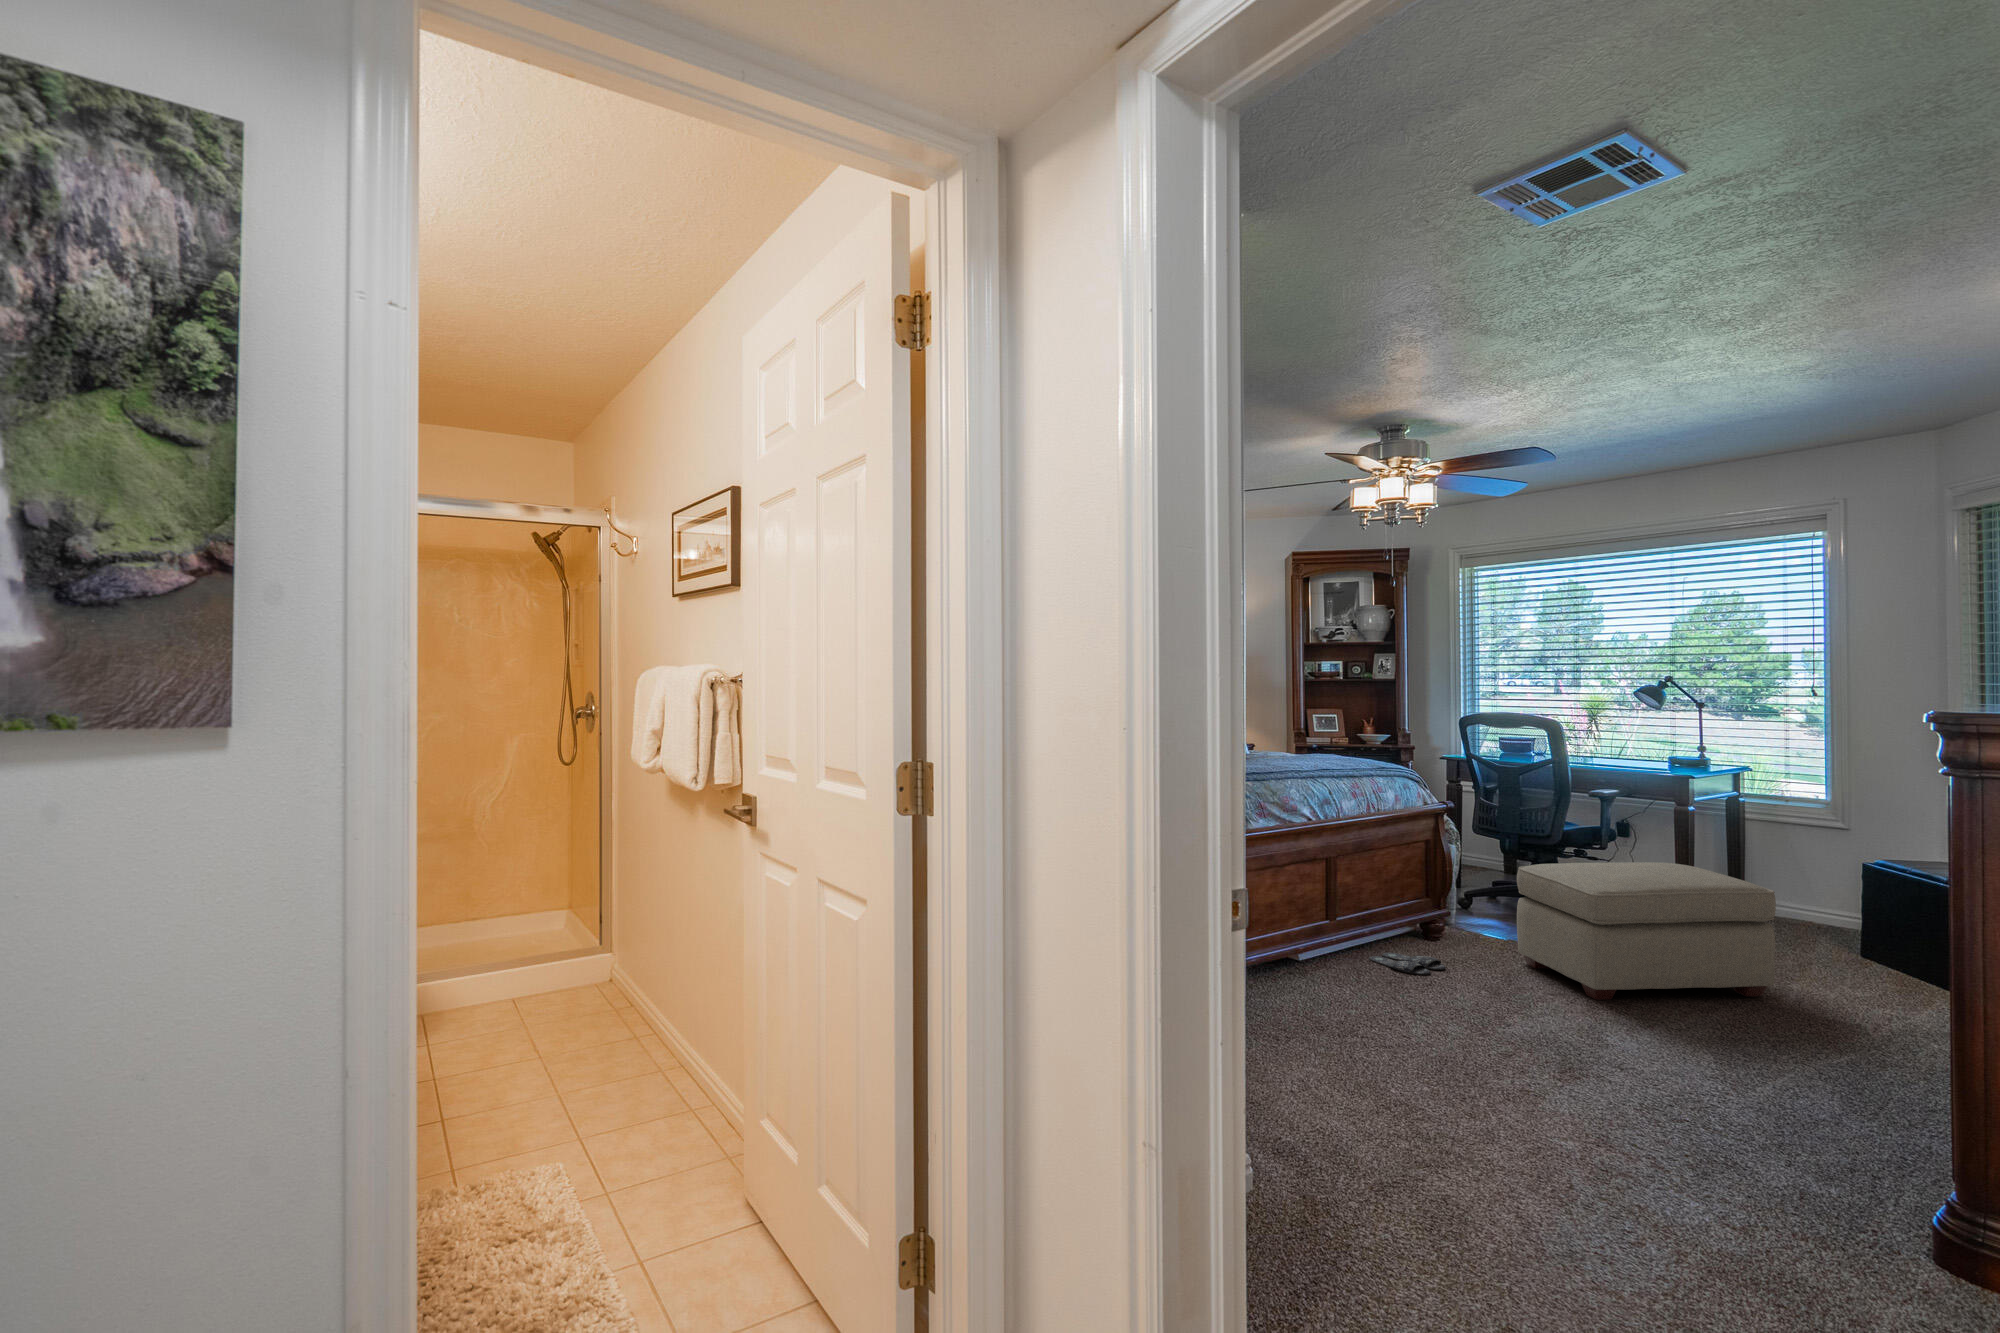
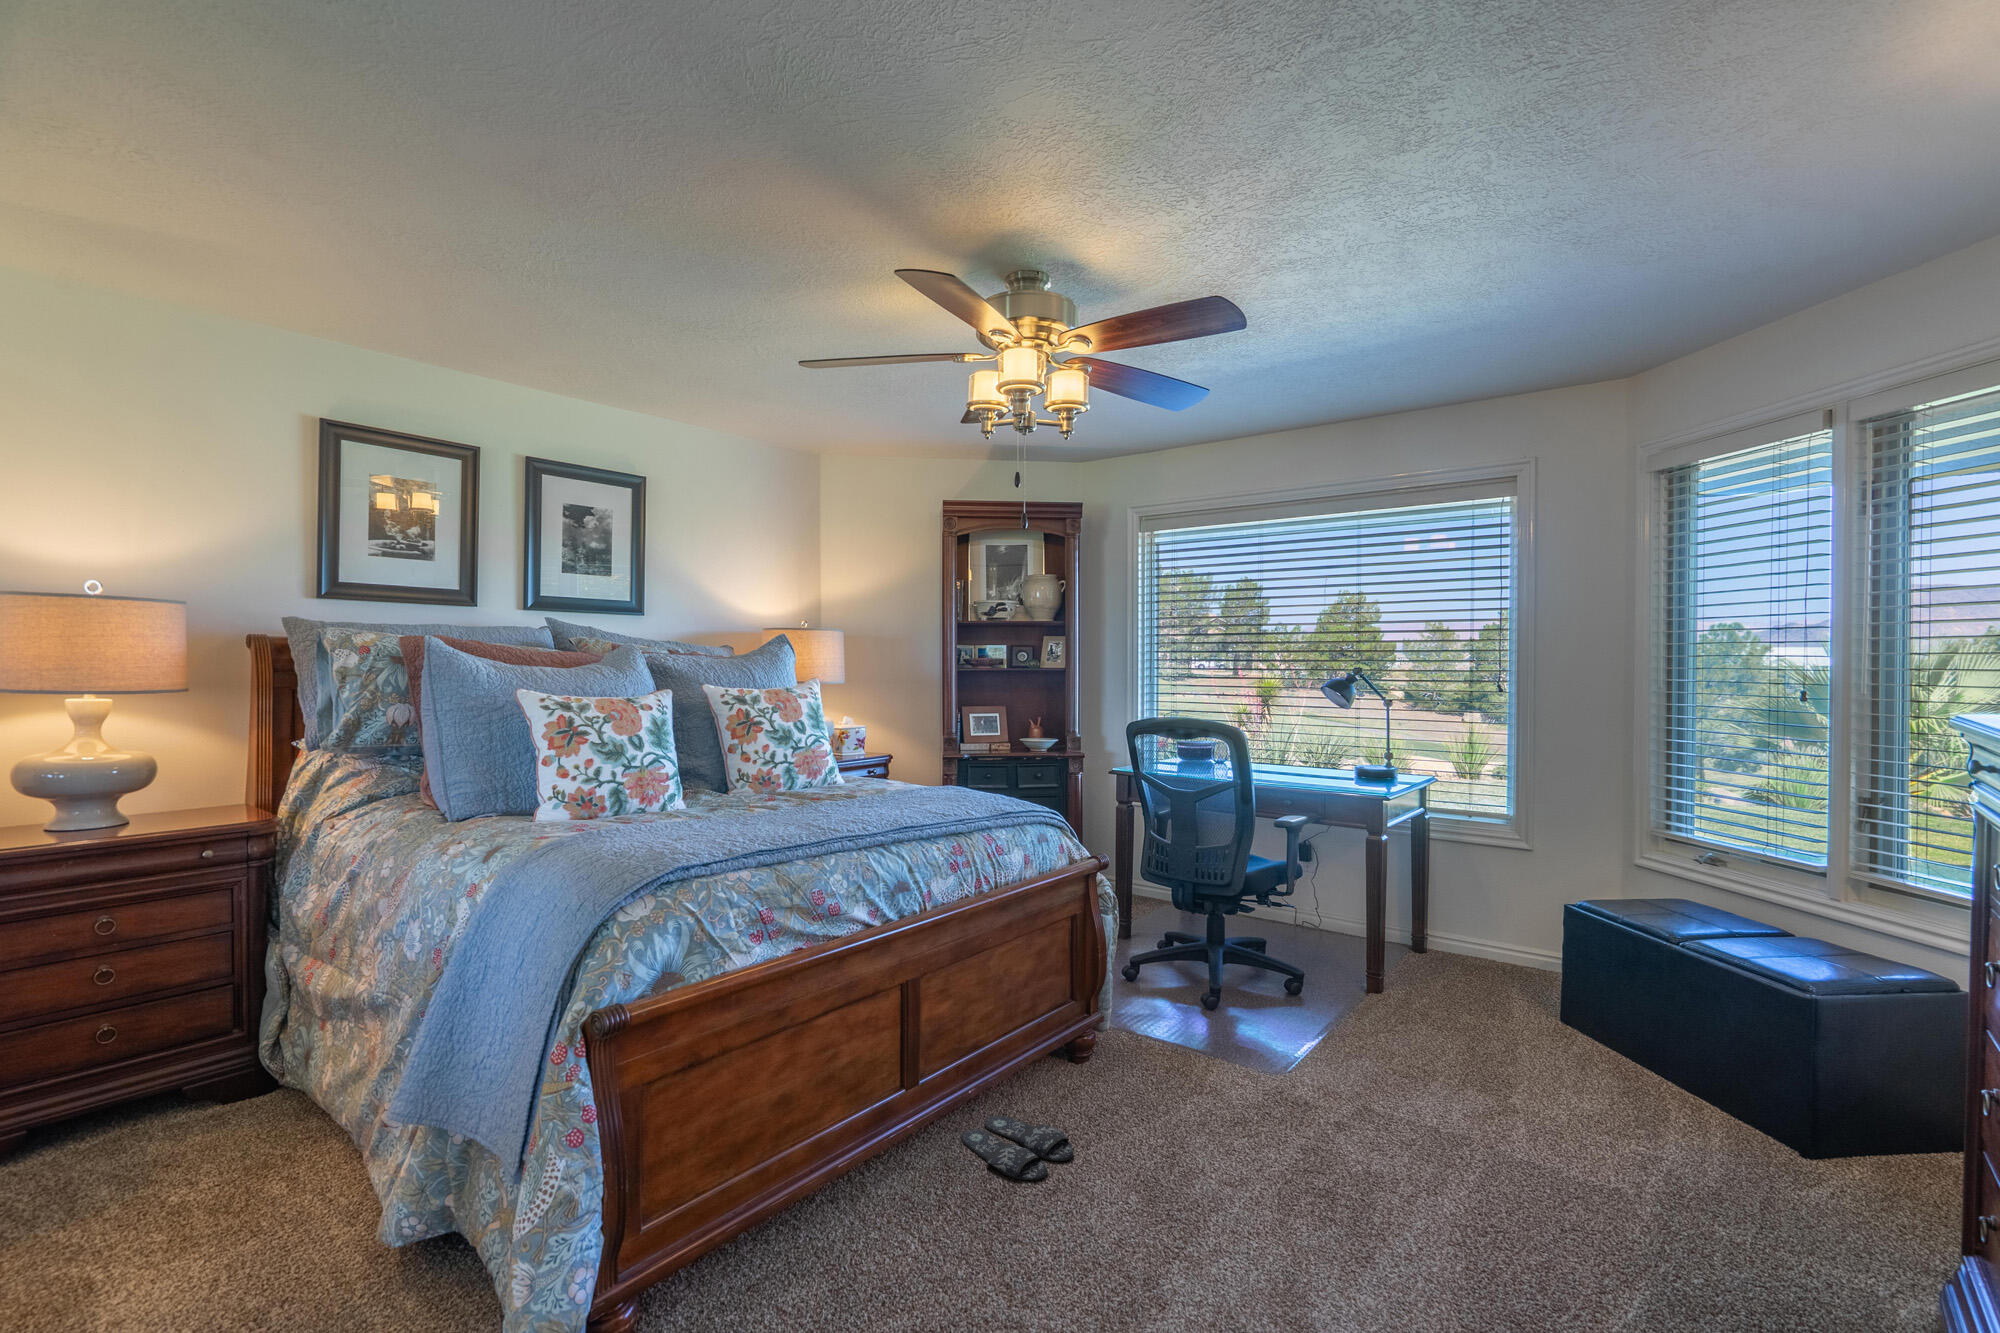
ottoman: present [1517,862,1776,1000] -> none [1183,956,1541,1227]

